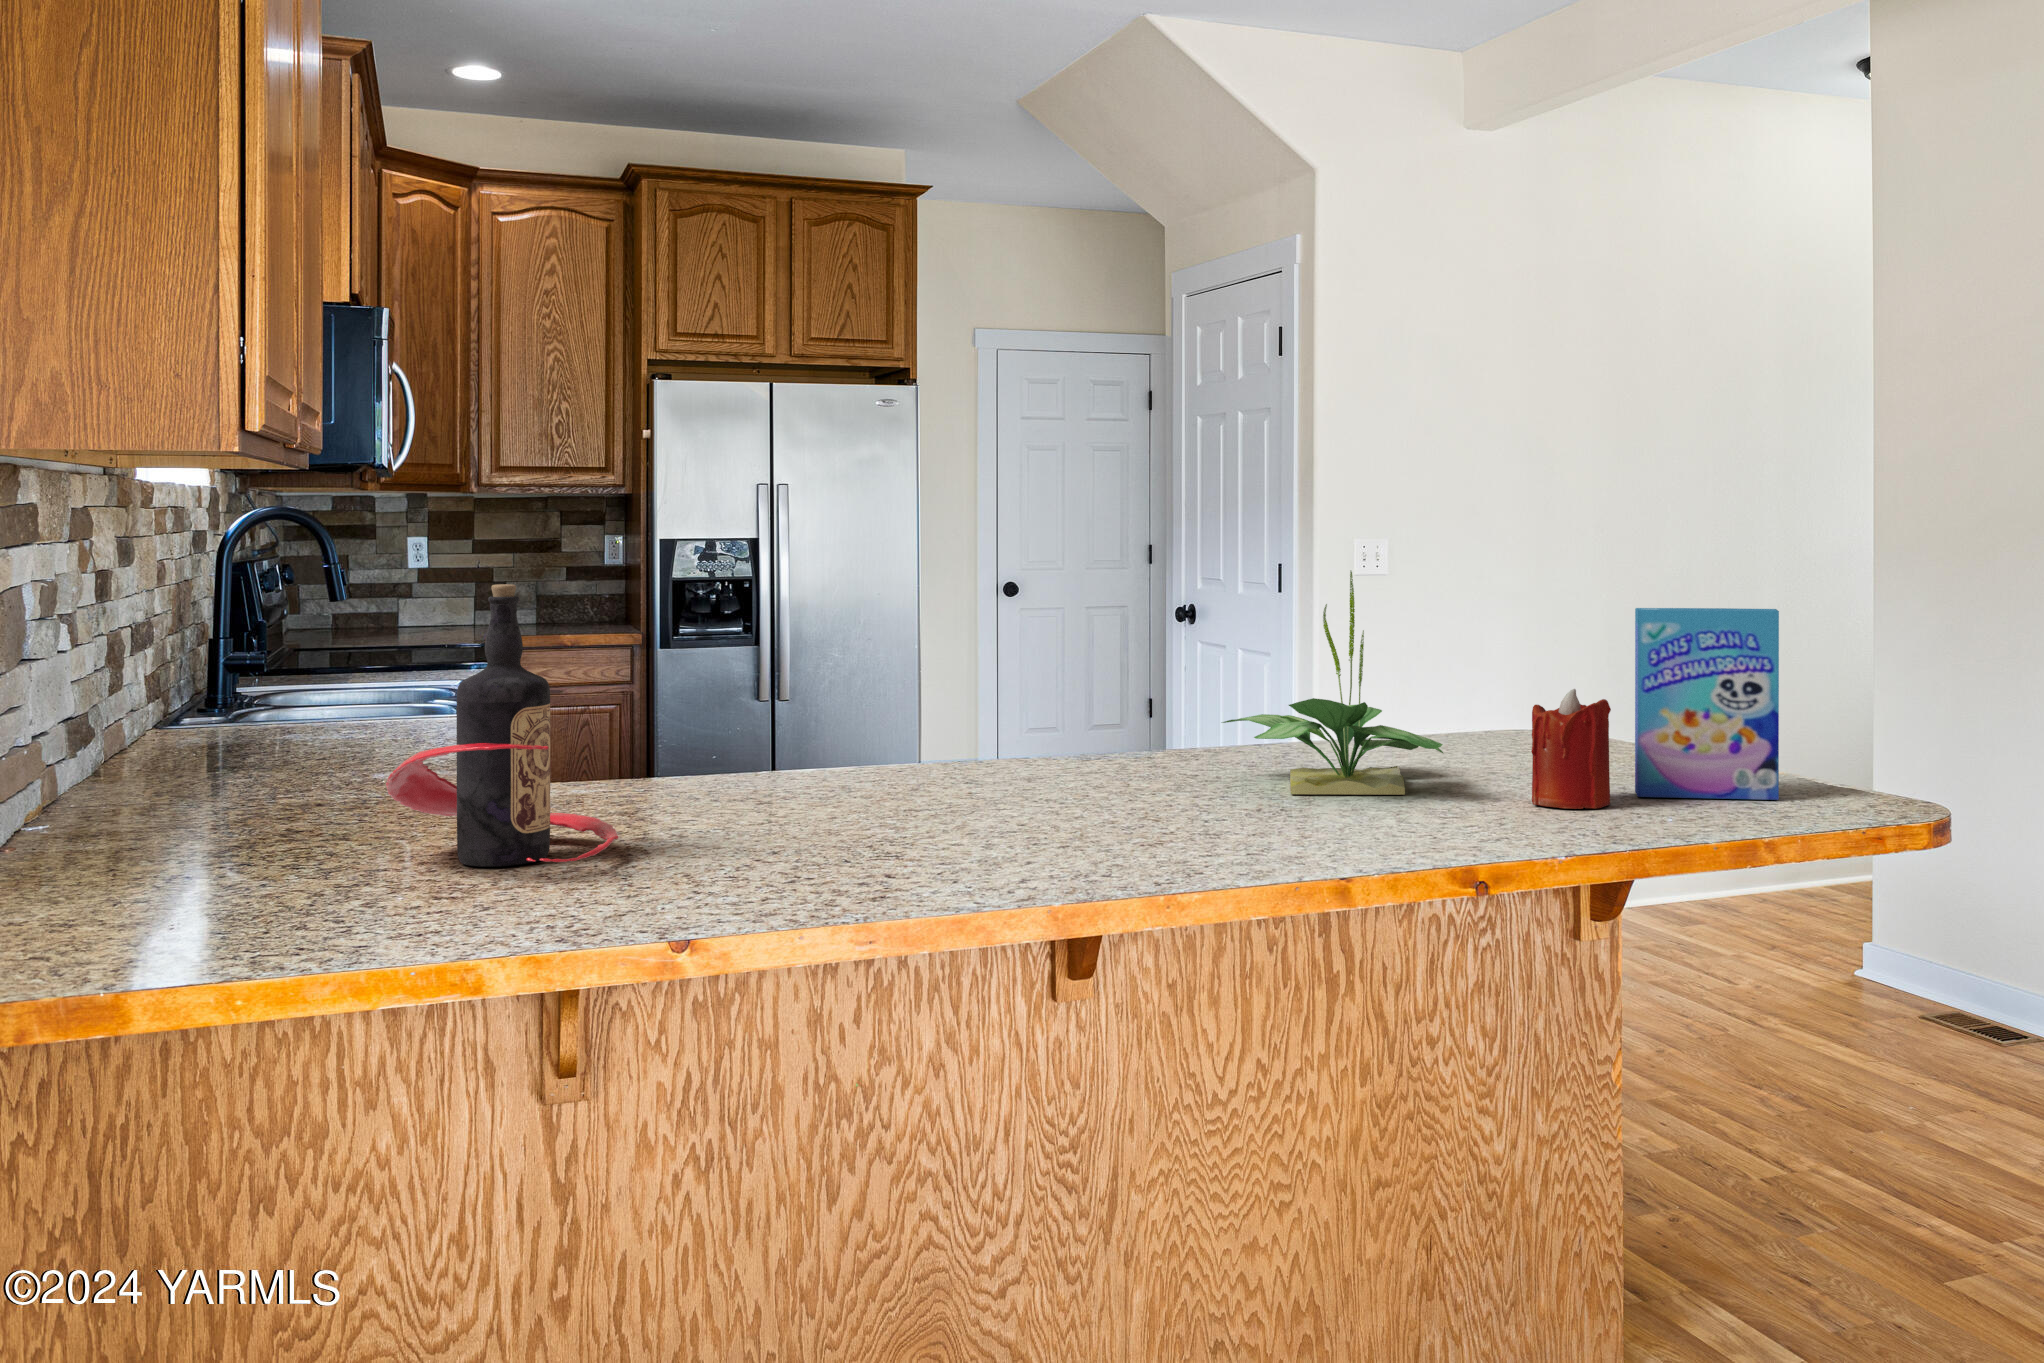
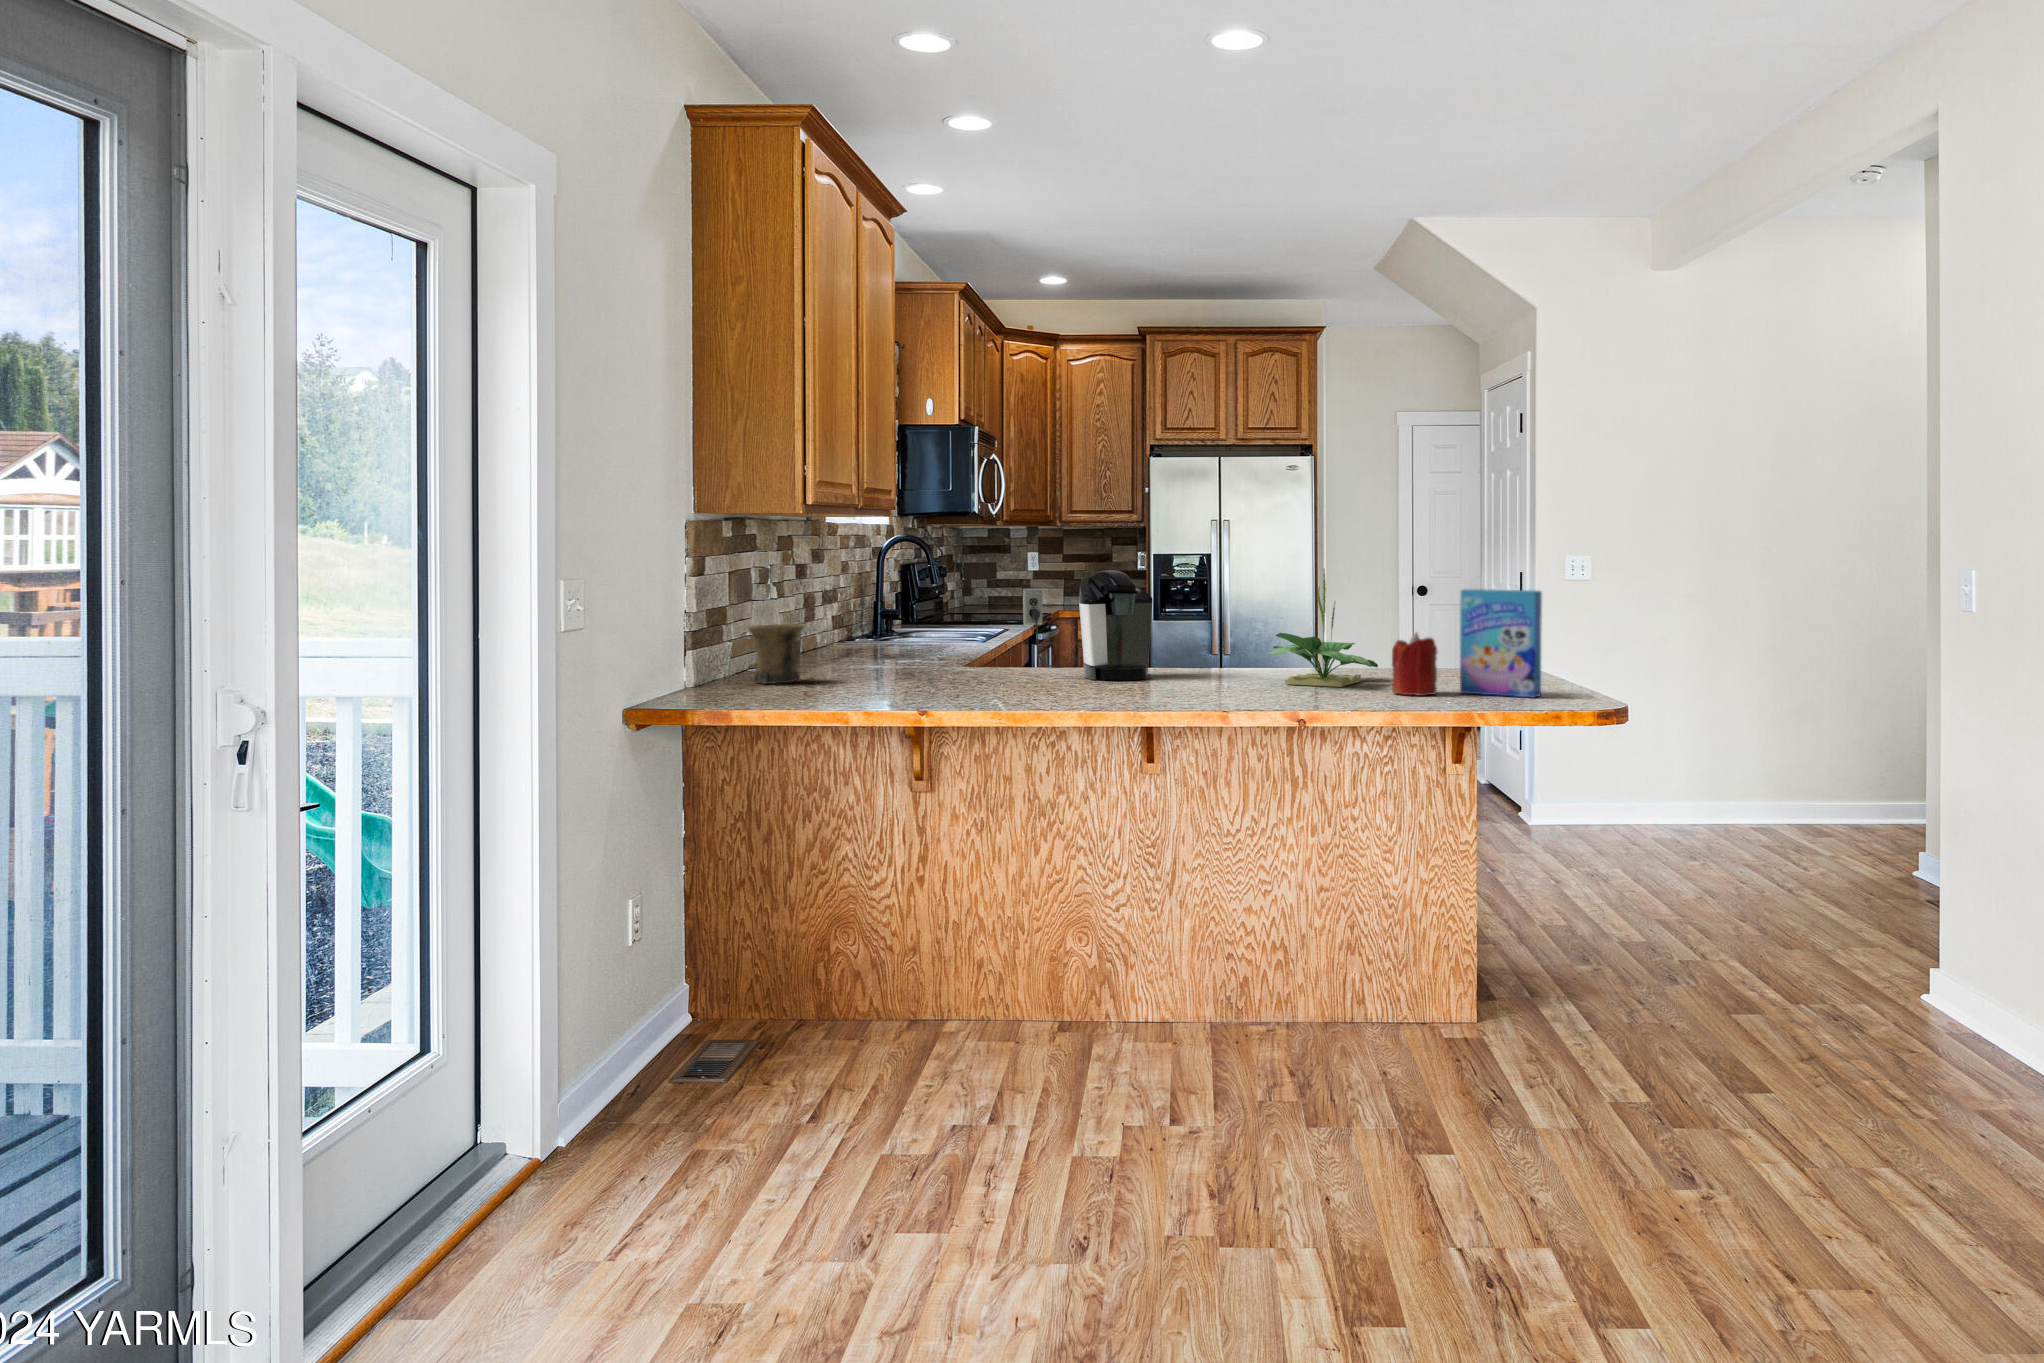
coffee maker: none [739,579,999,806] -> present [1023,570,1152,680]
bottle: present [386,584,619,867] -> none [854,569,946,688]
mug: none [58,719,220,874] -> present [748,624,804,684]

